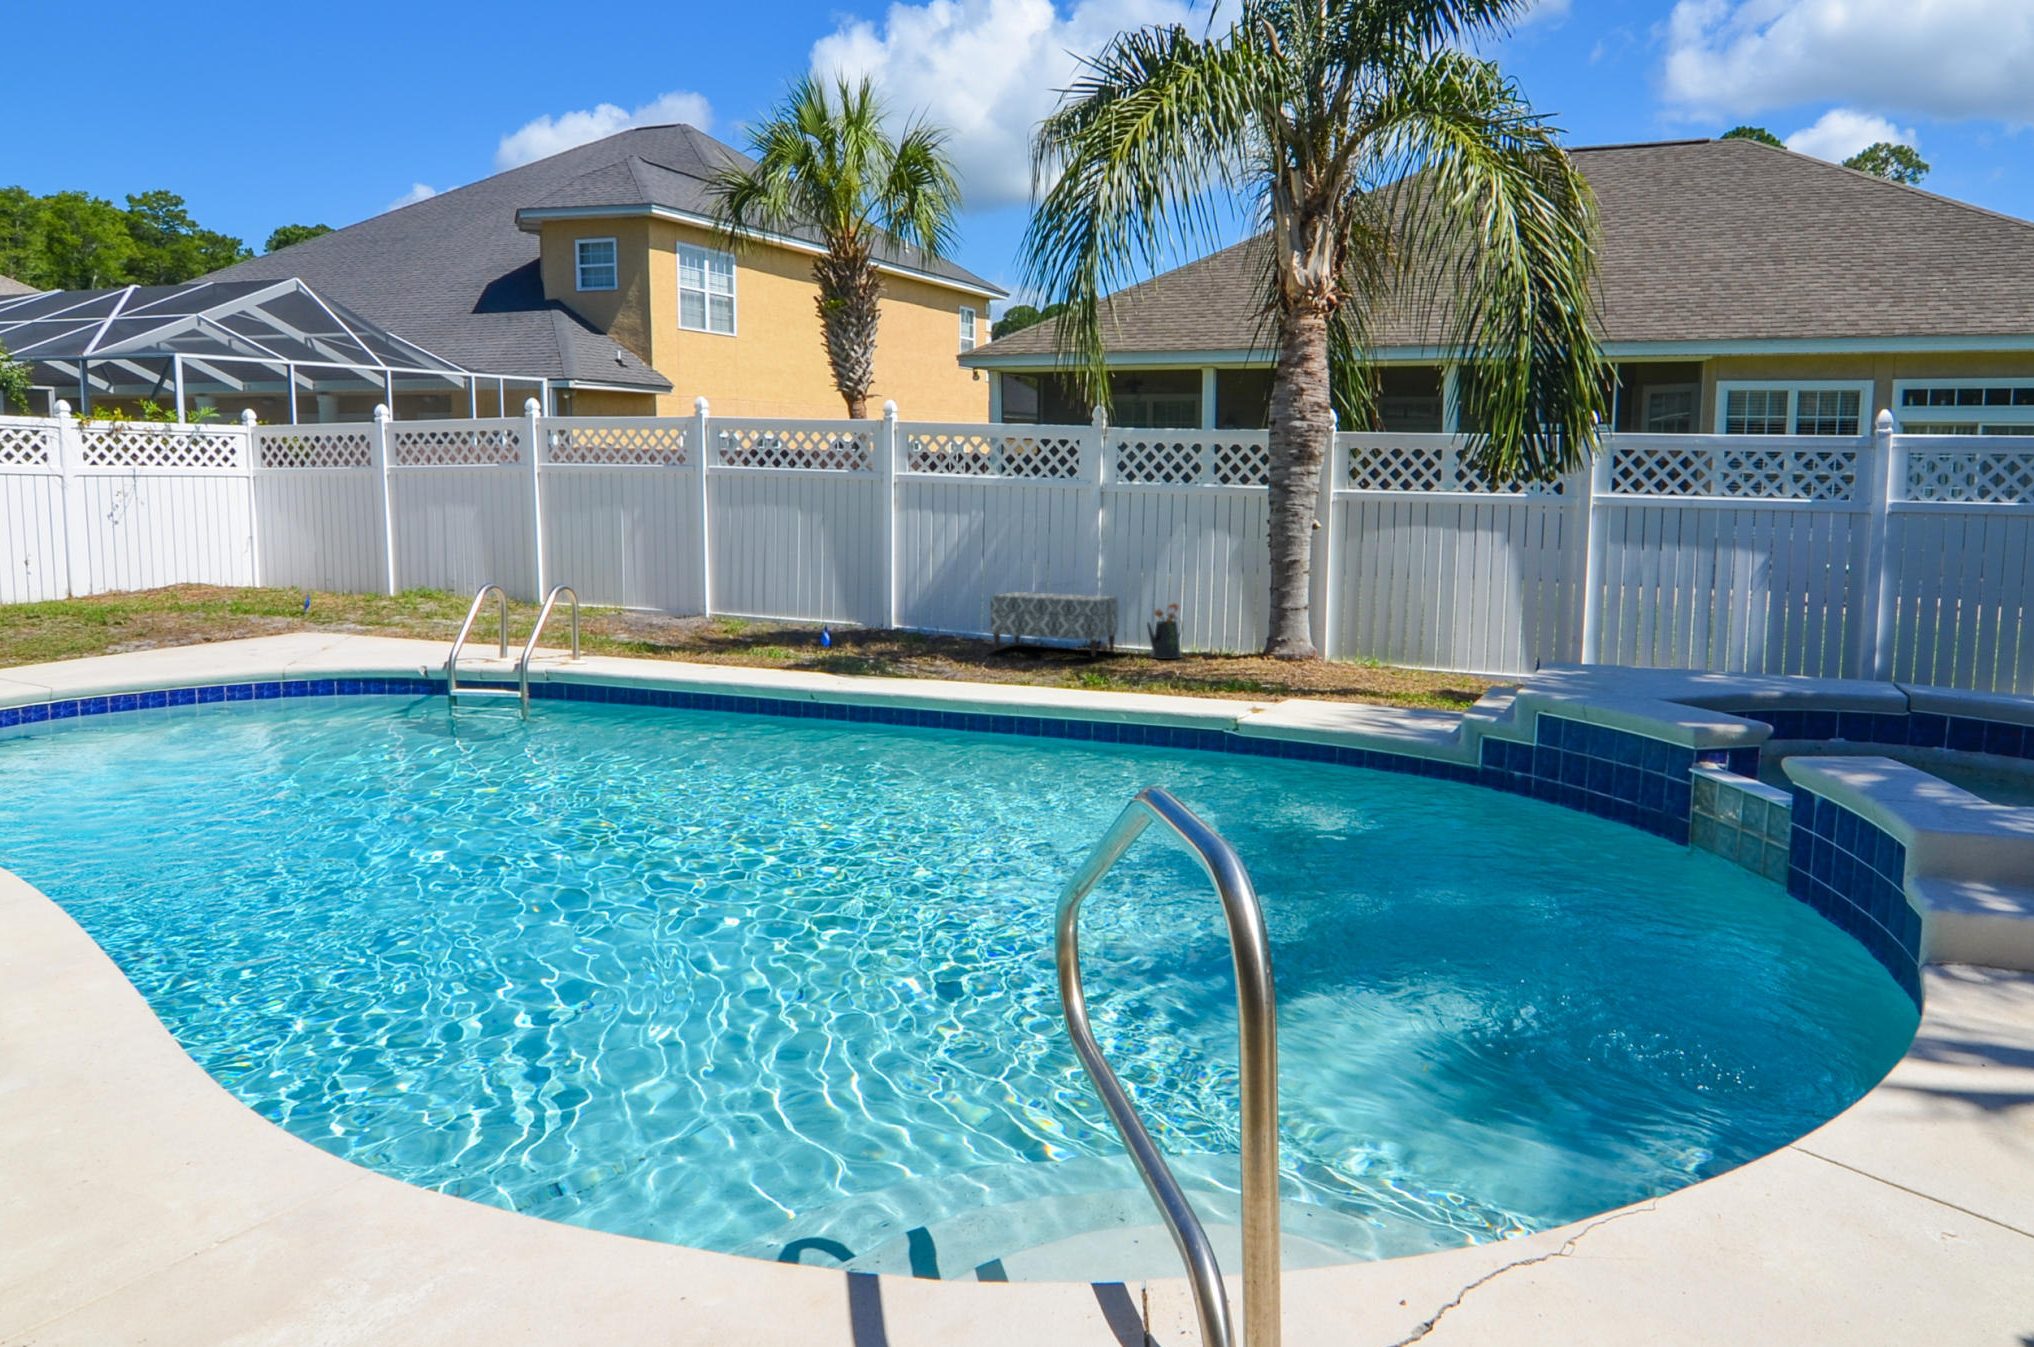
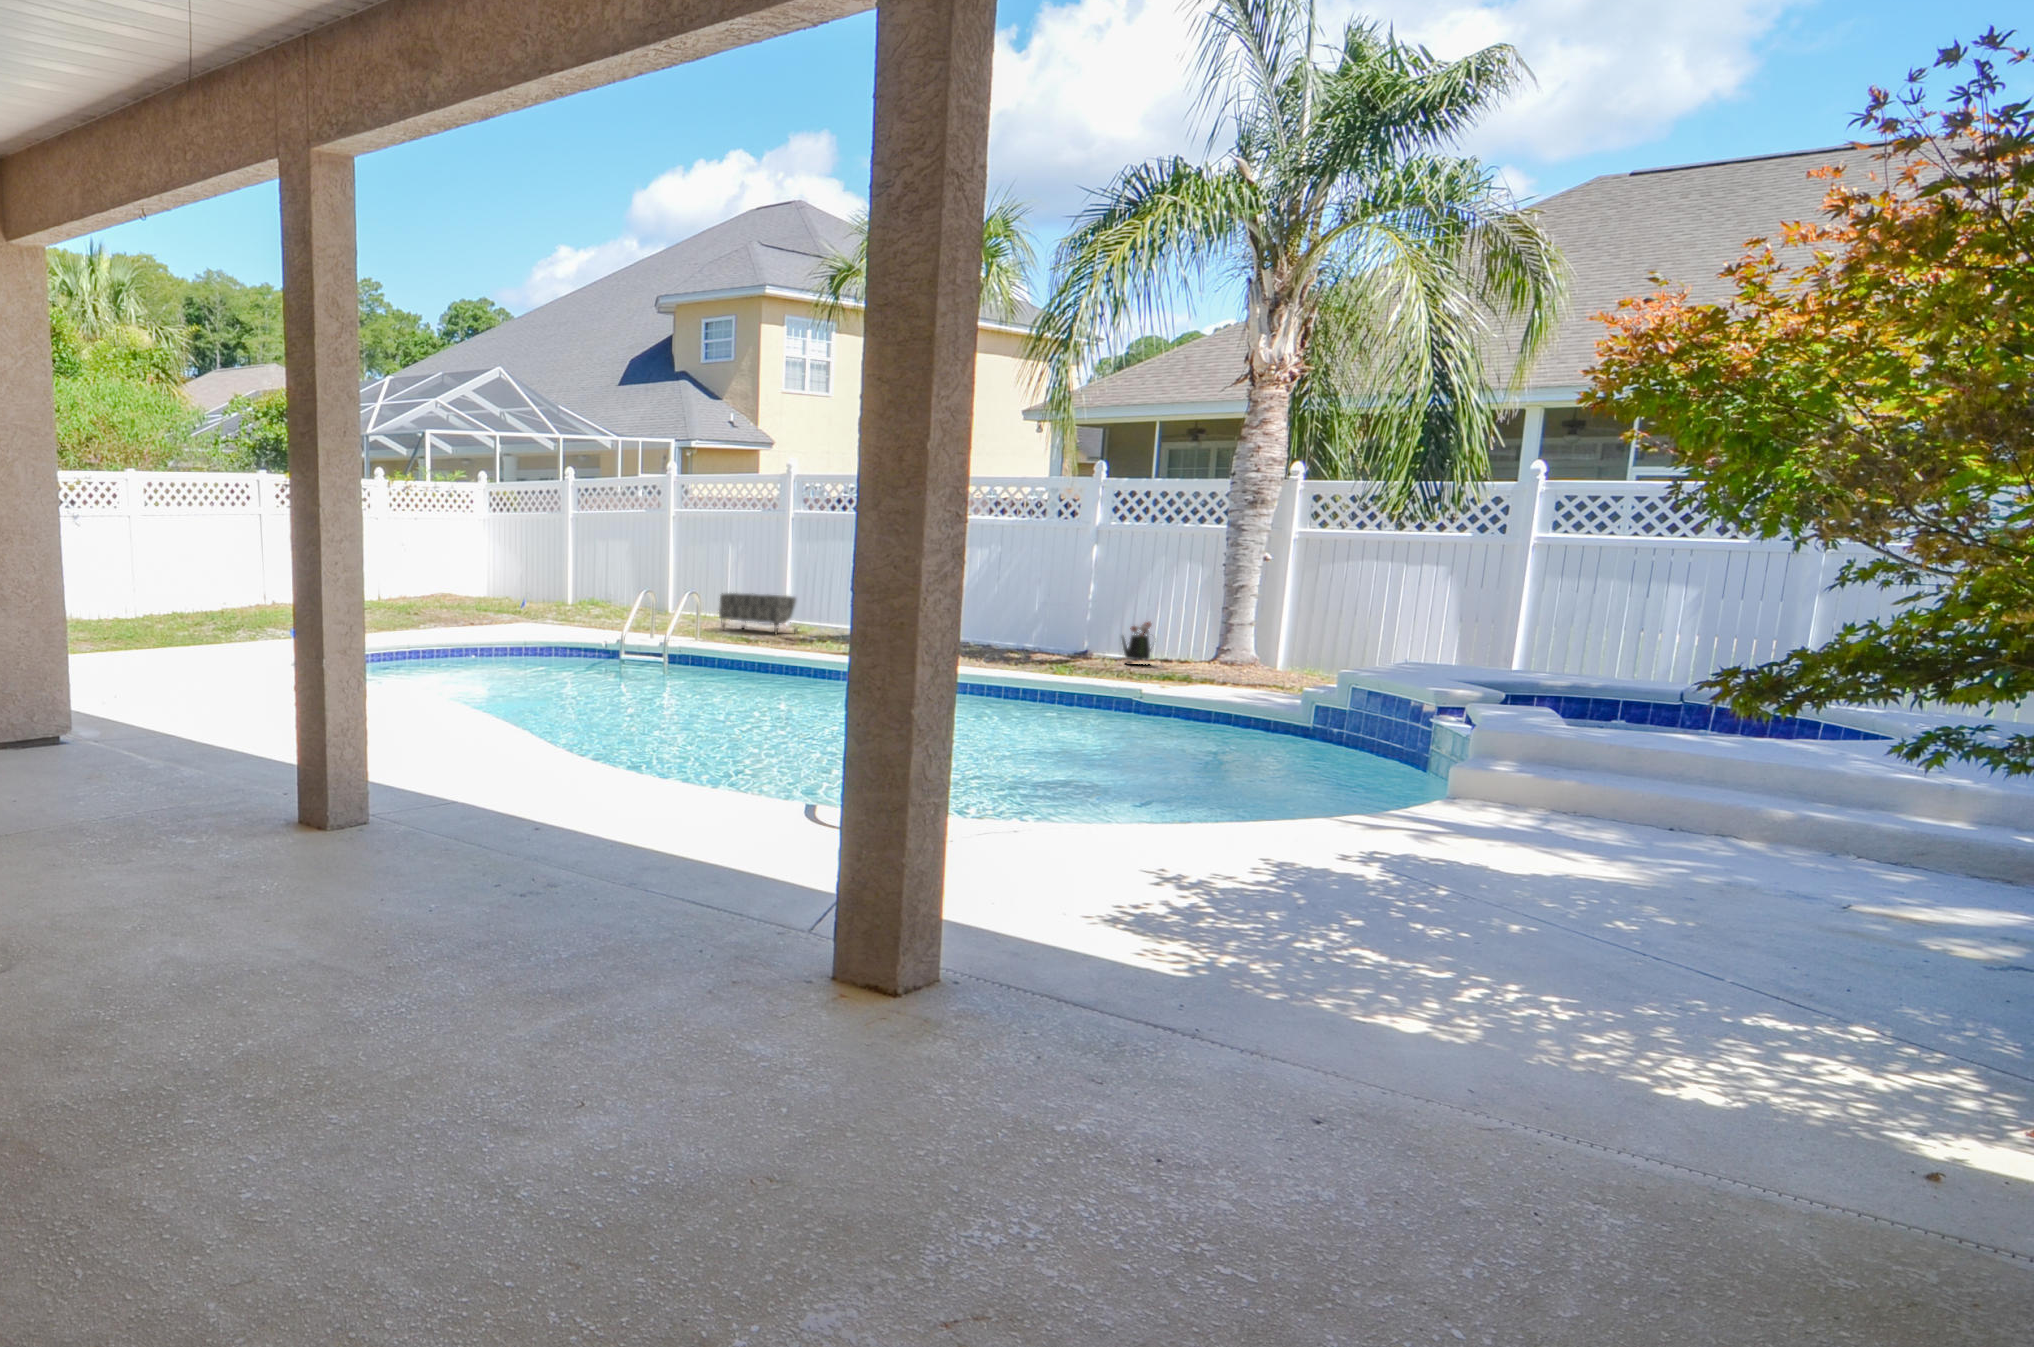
bench: present [990,592,1118,657] -> present [719,593,797,634]

